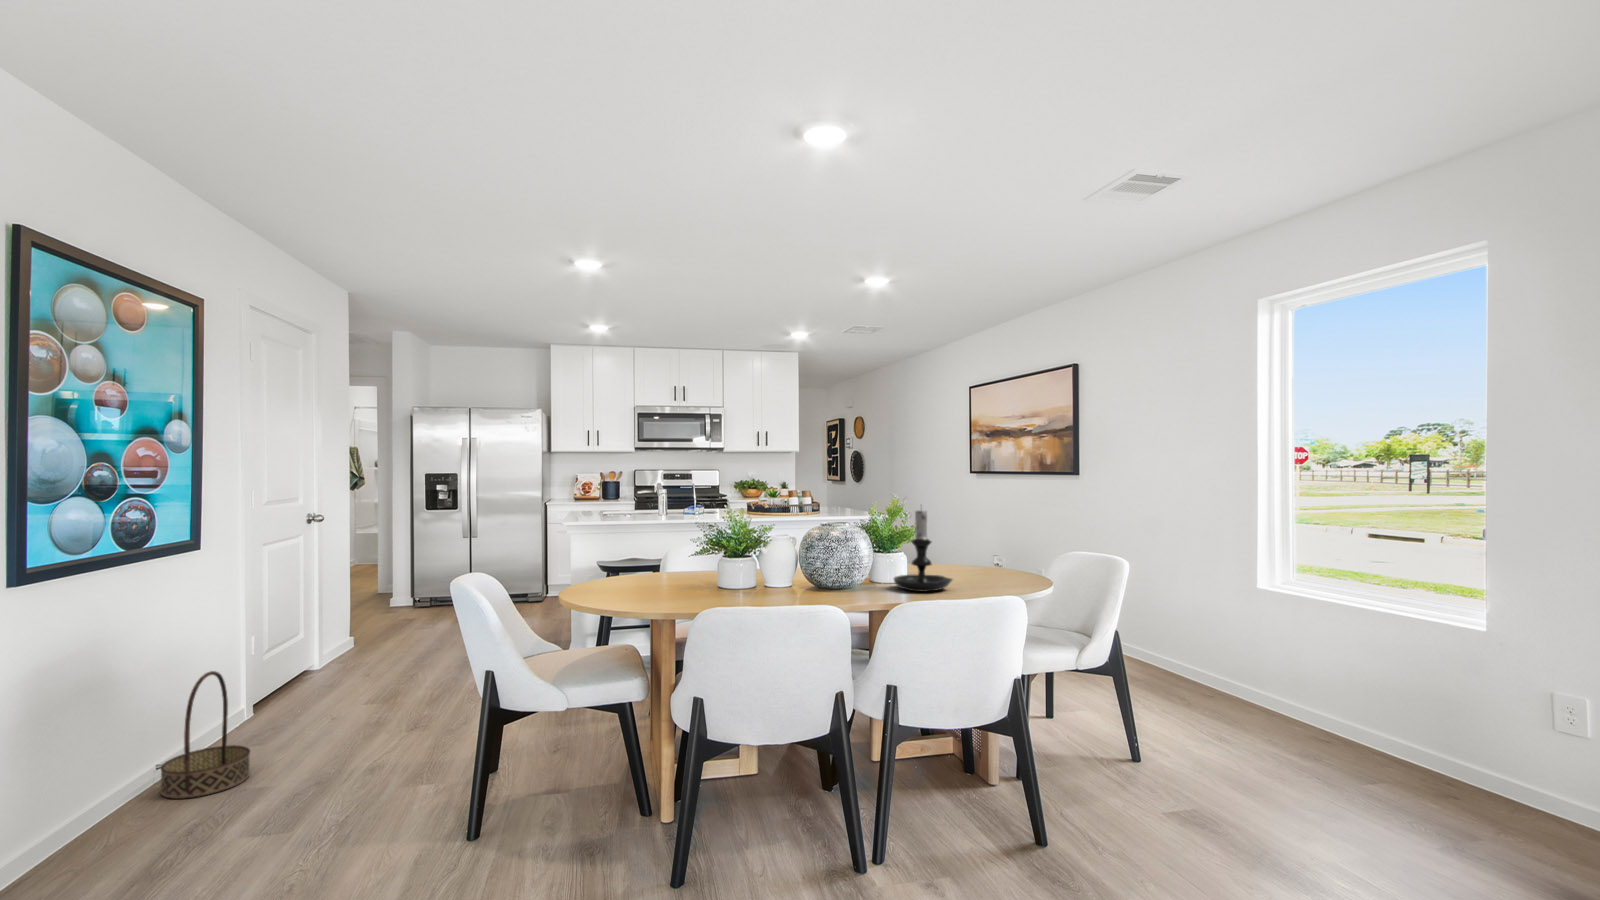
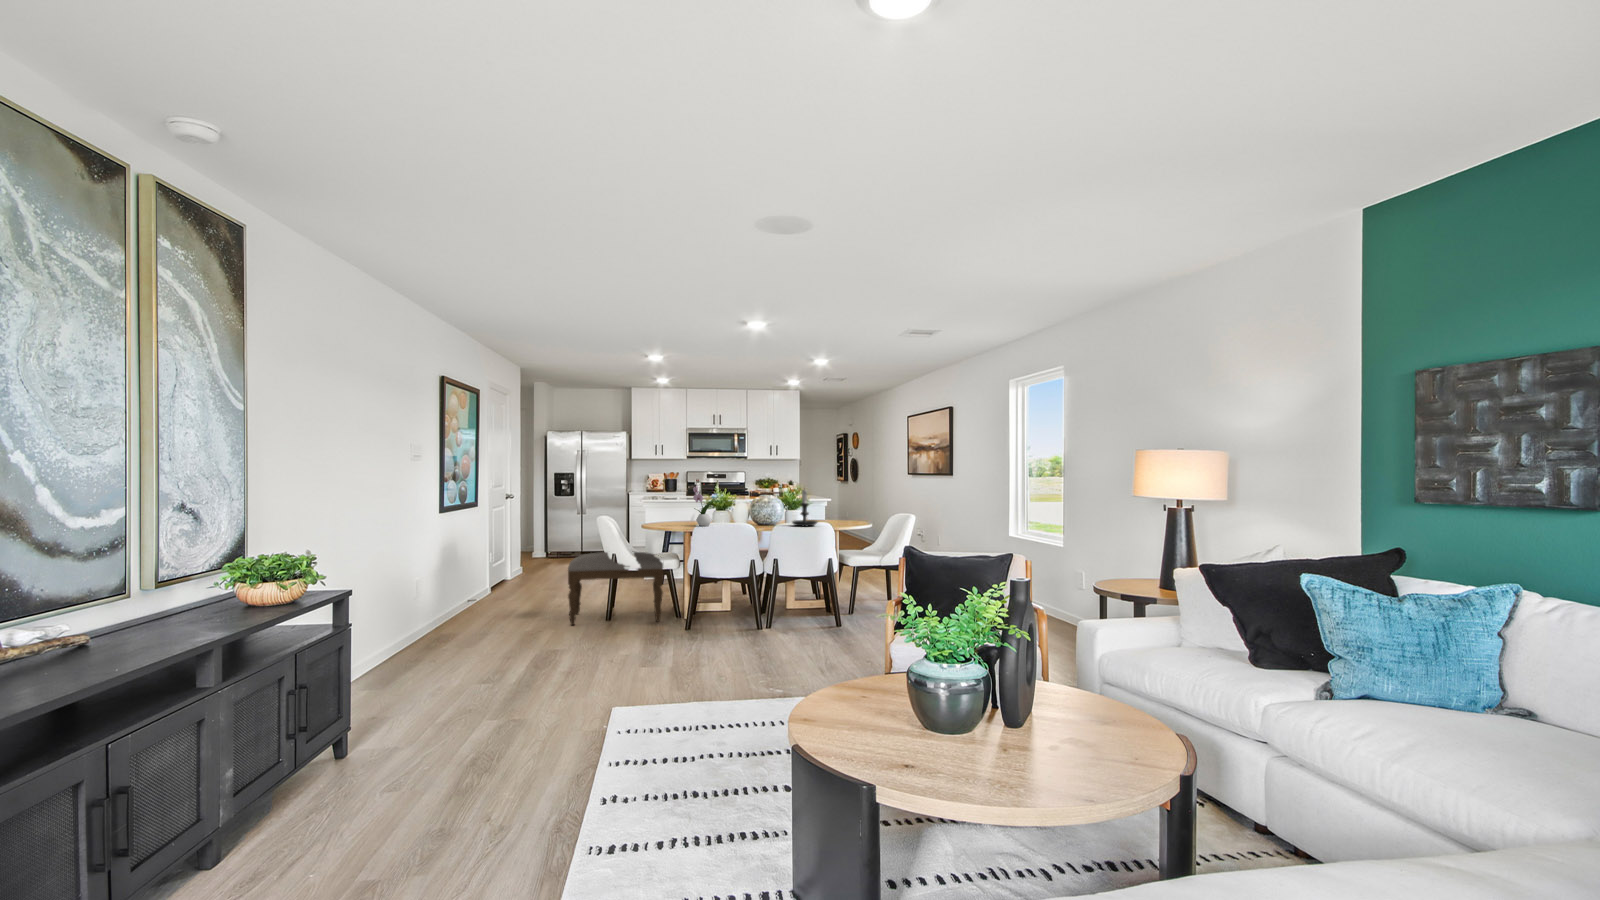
flower arrangement: none [679,491,726,599] -> present [693,480,713,526]
ottoman: none [369,650,611,858] -> present [568,552,663,625]
basket: present [160,671,250,799] -> none [470,560,504,612]

